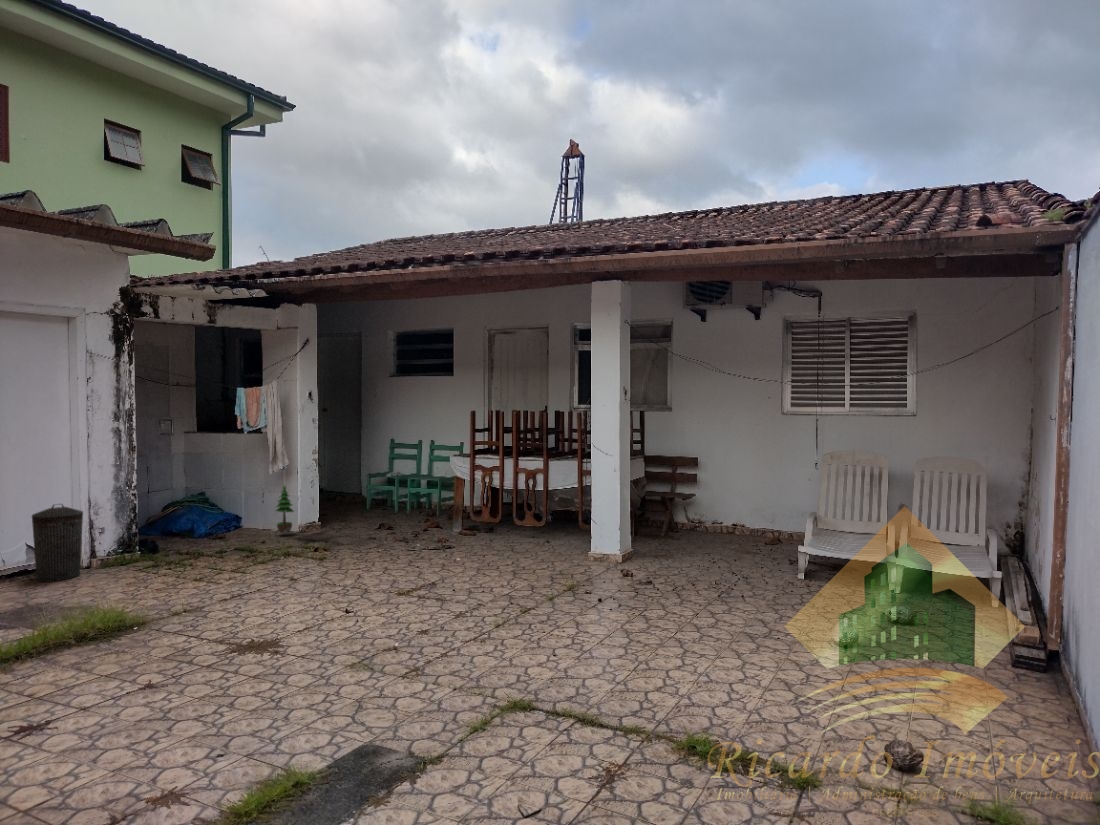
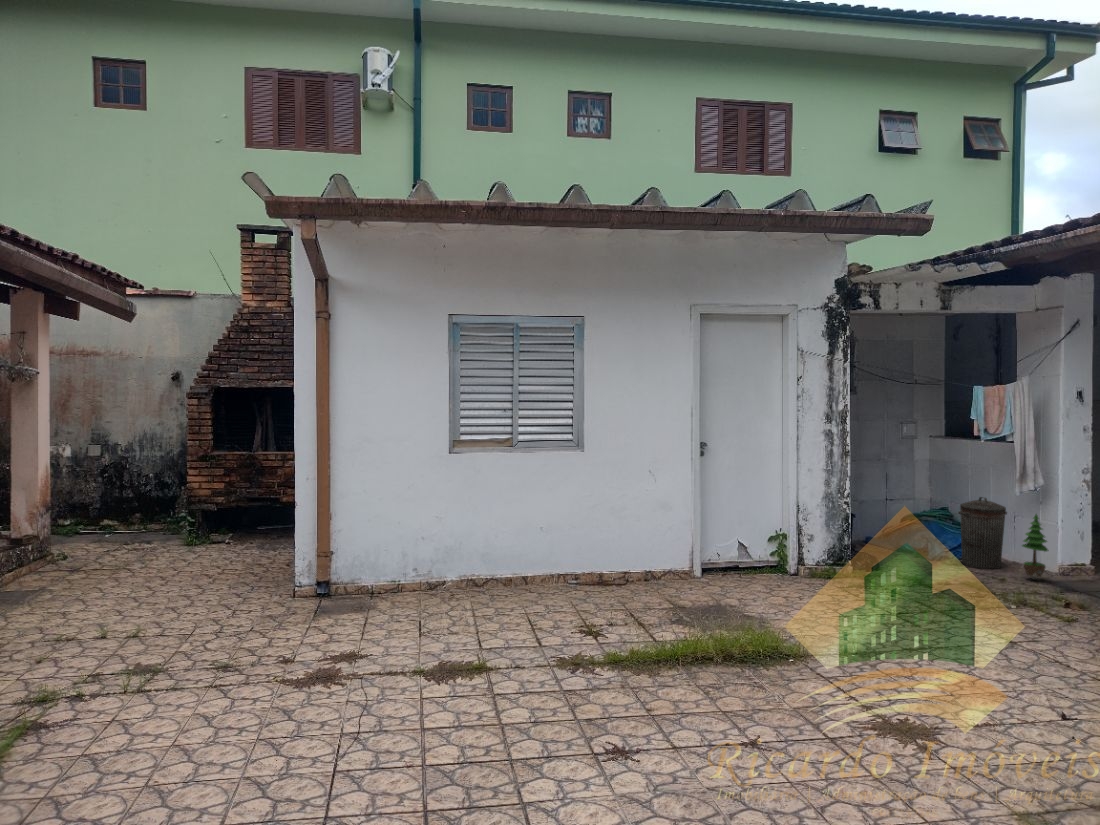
trash can: present [32,504,83,581] -> present [958,497,1007,569]

